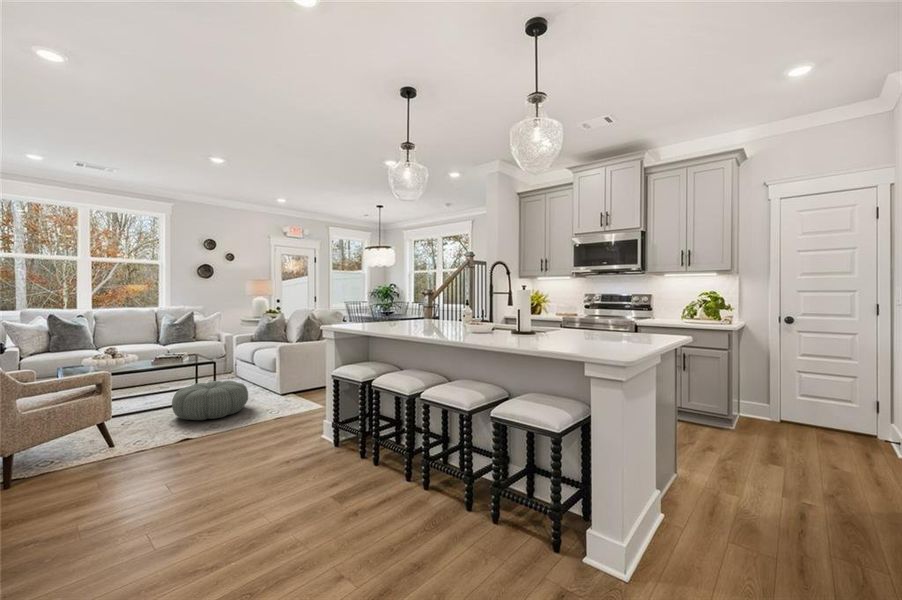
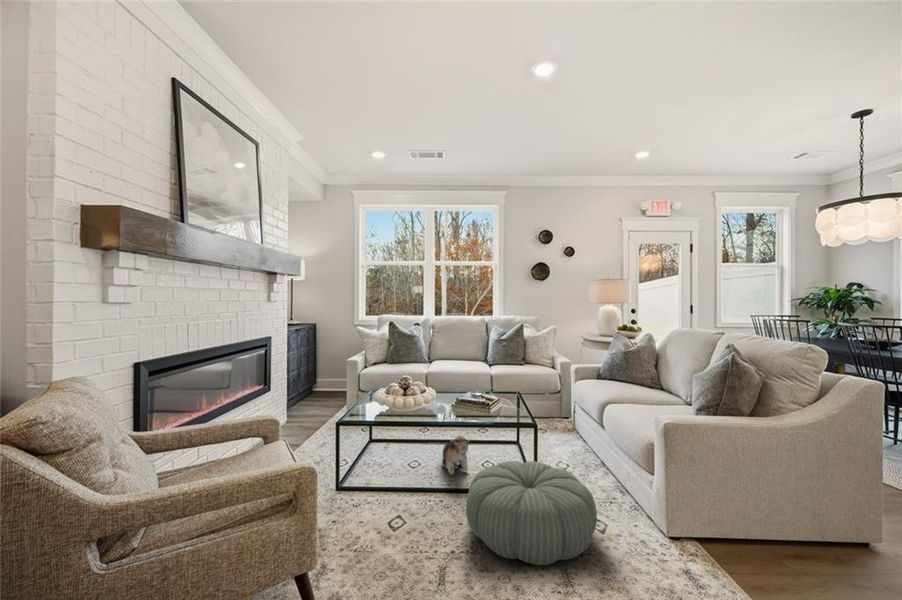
plush toy: none [136,381,165,408] -> present [442,436,468,475]

